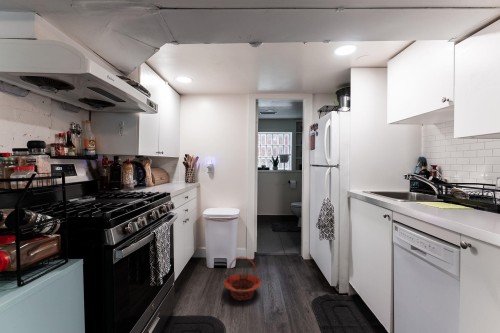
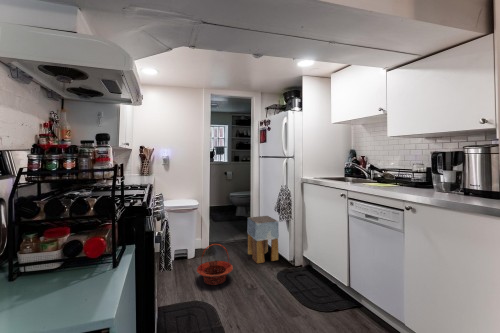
stool: none [289,231,321,284] -> present [247,216,279,263]

